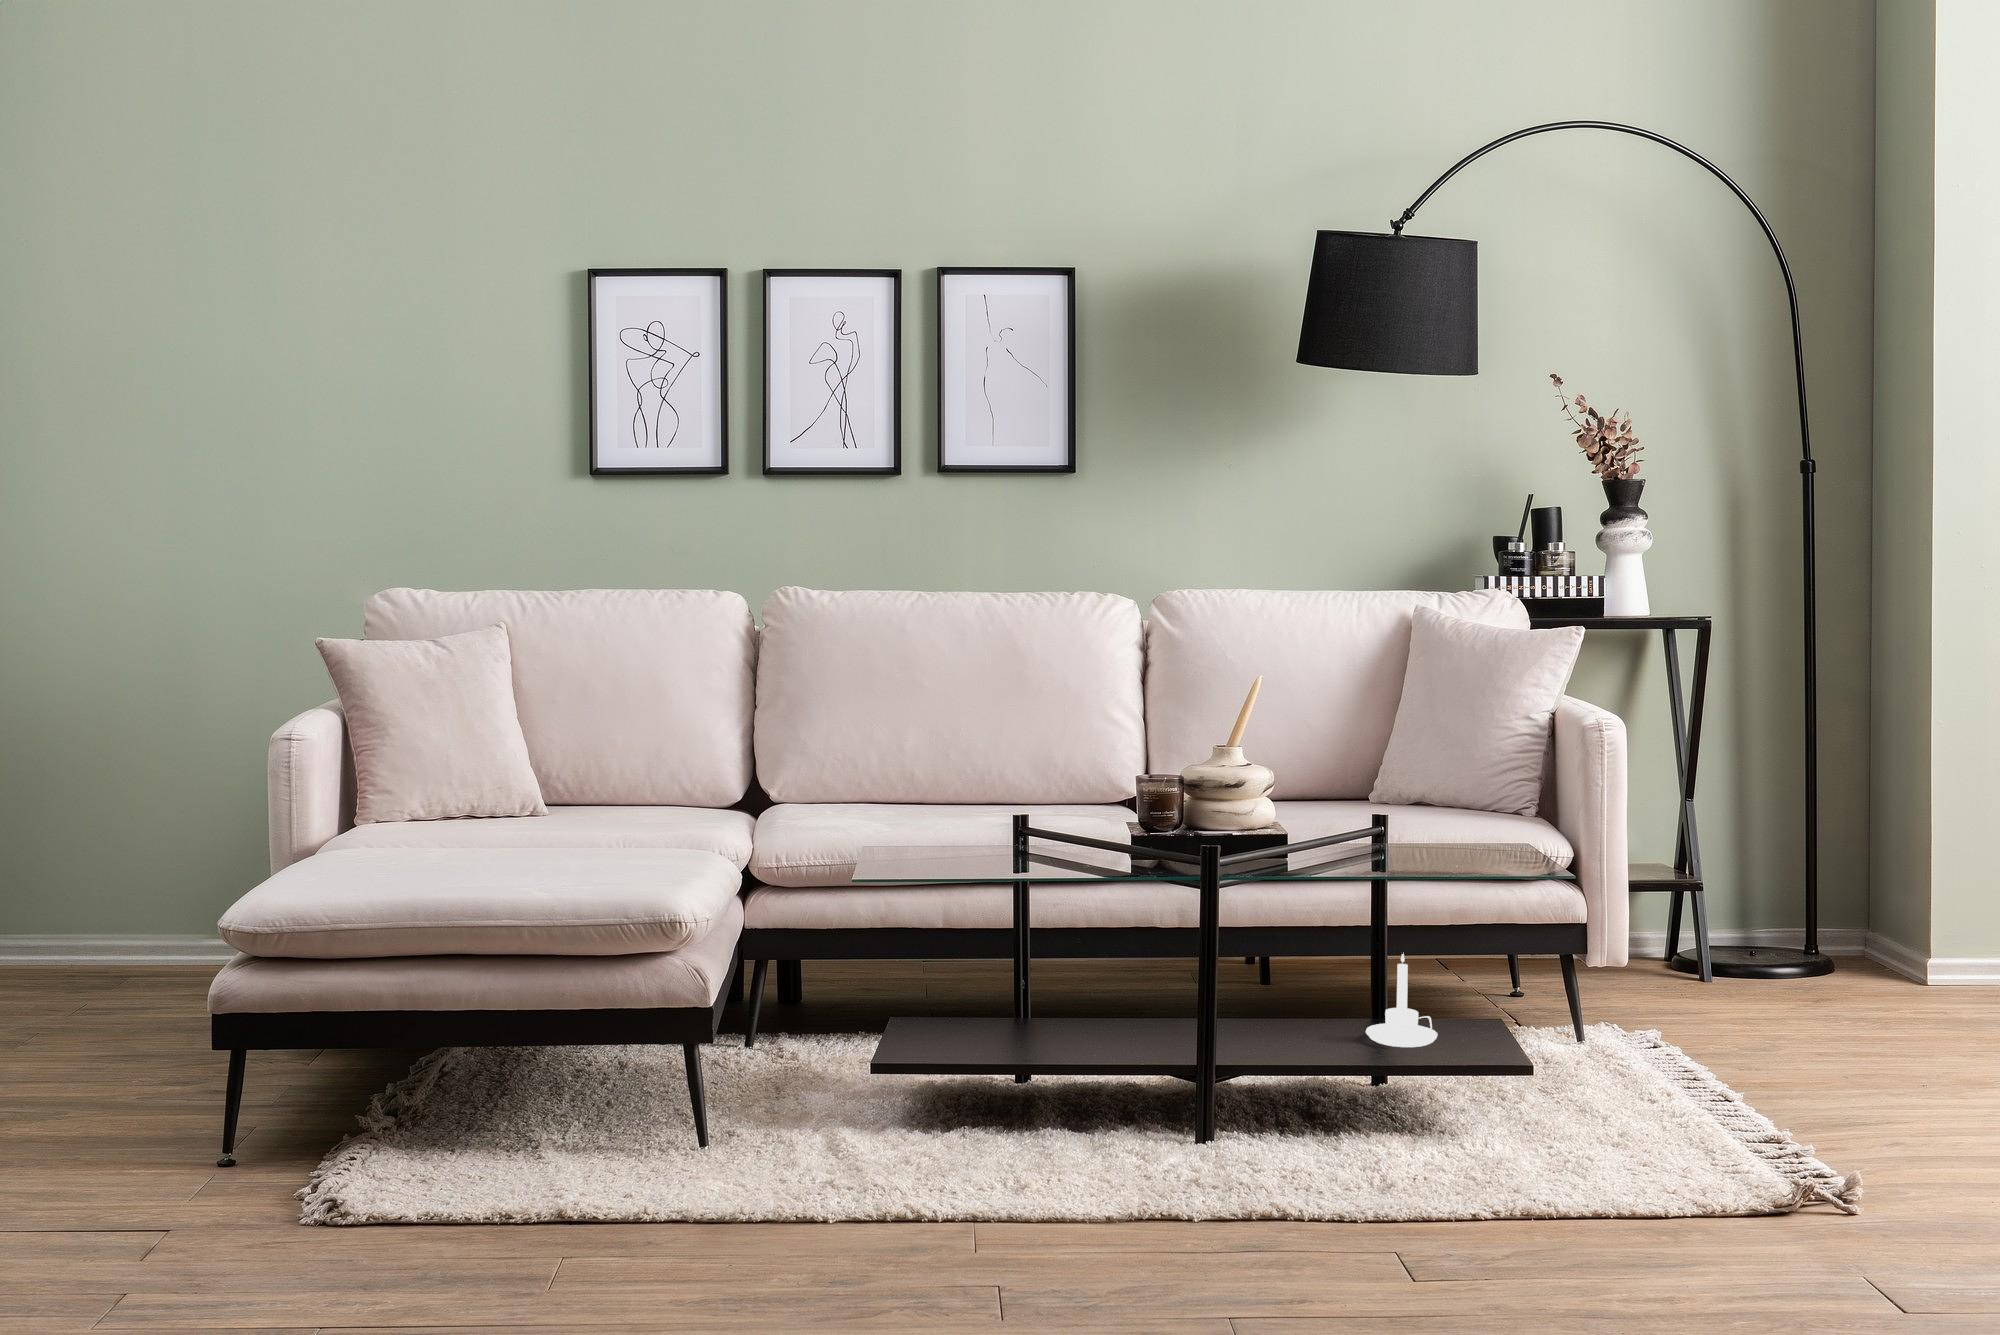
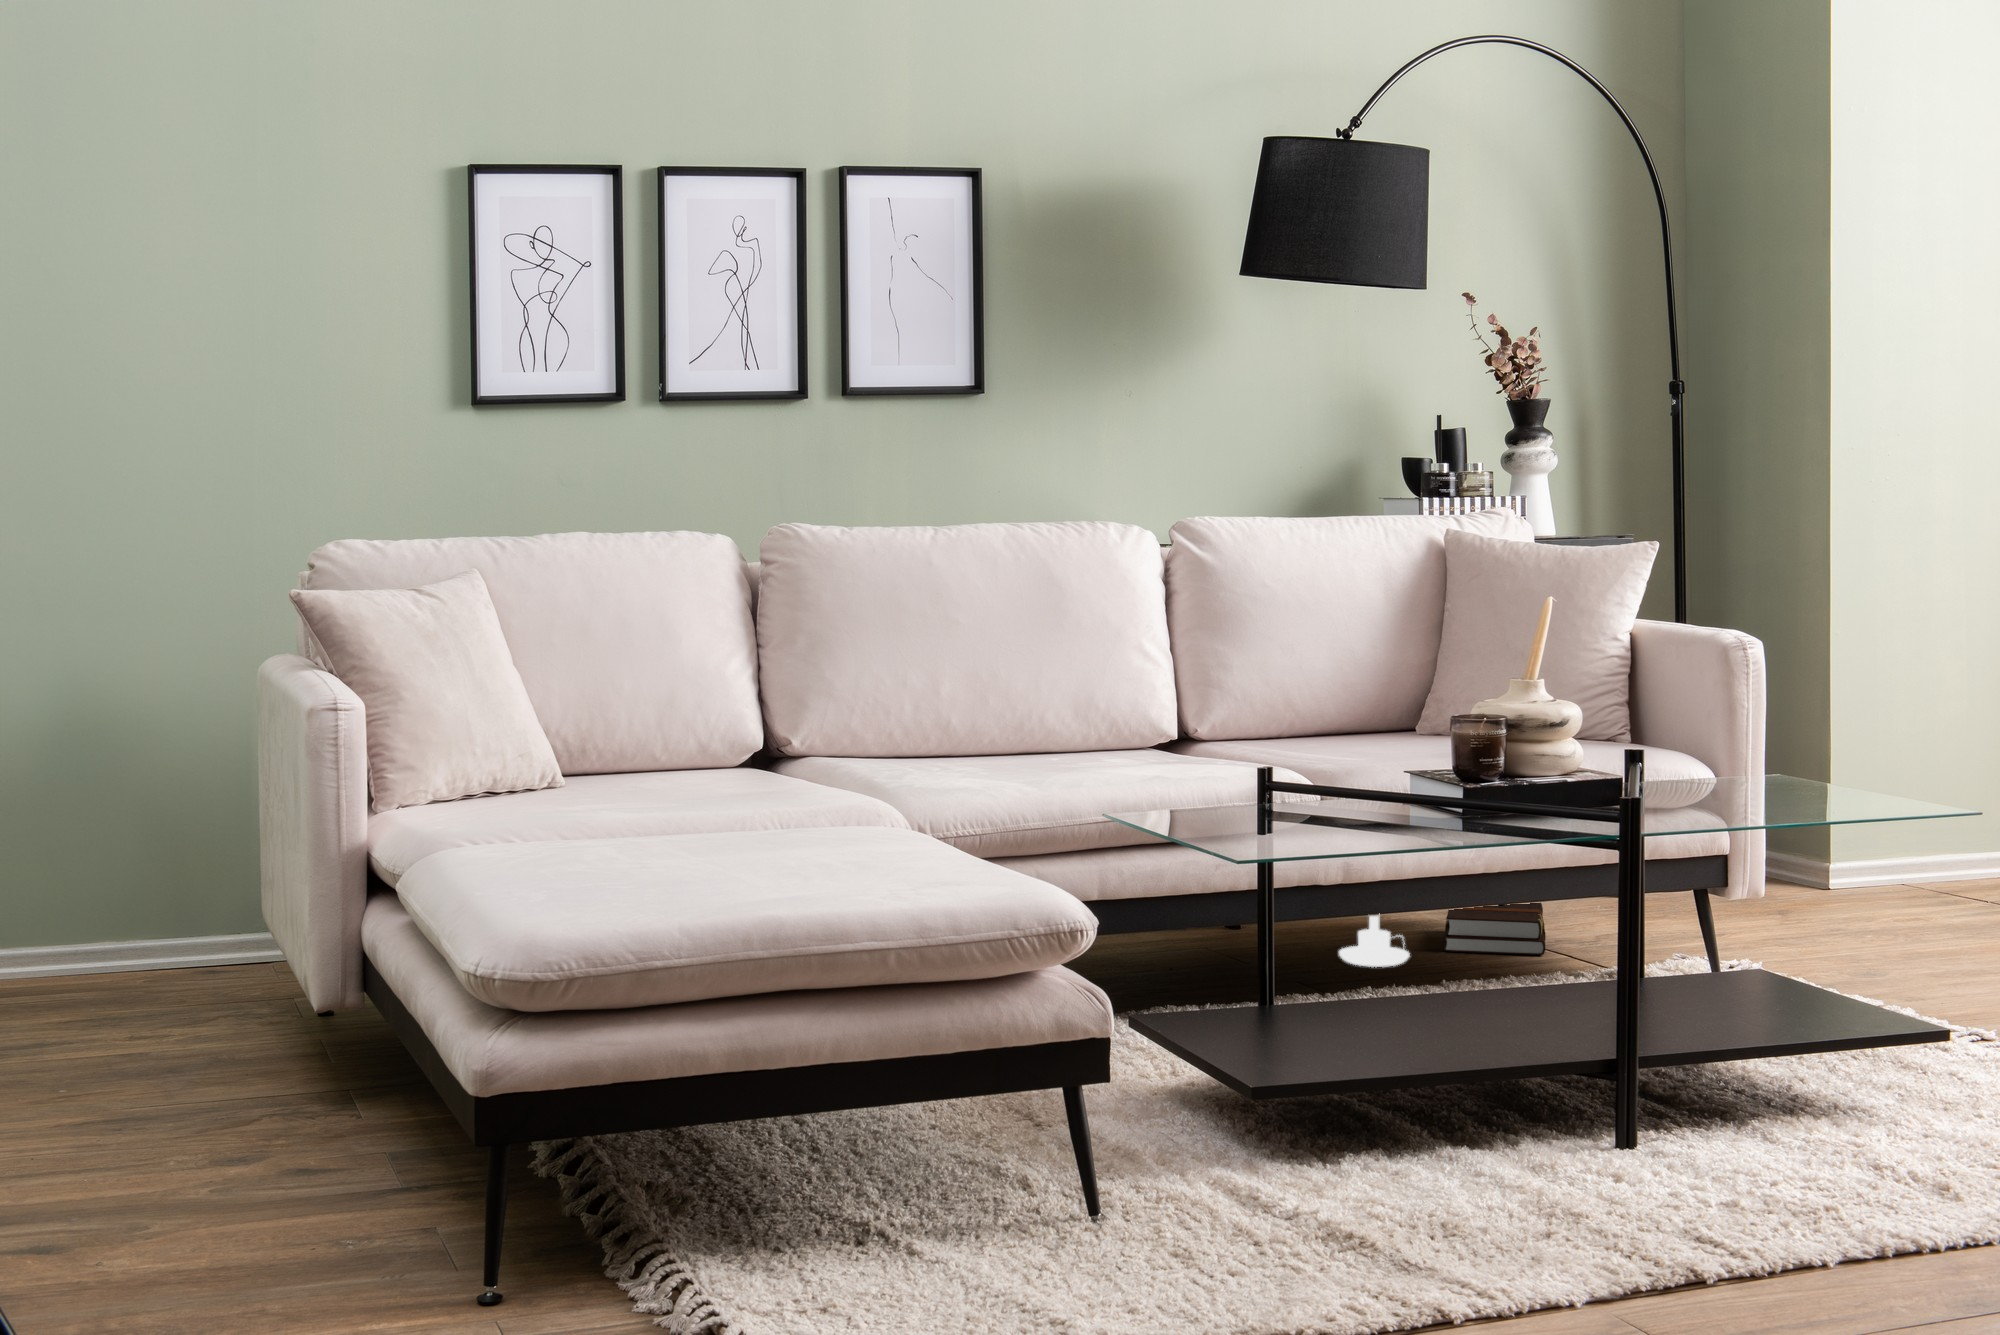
hardback book: none [1481,978,1597,1043] -> present [1444,903,1546,955]

